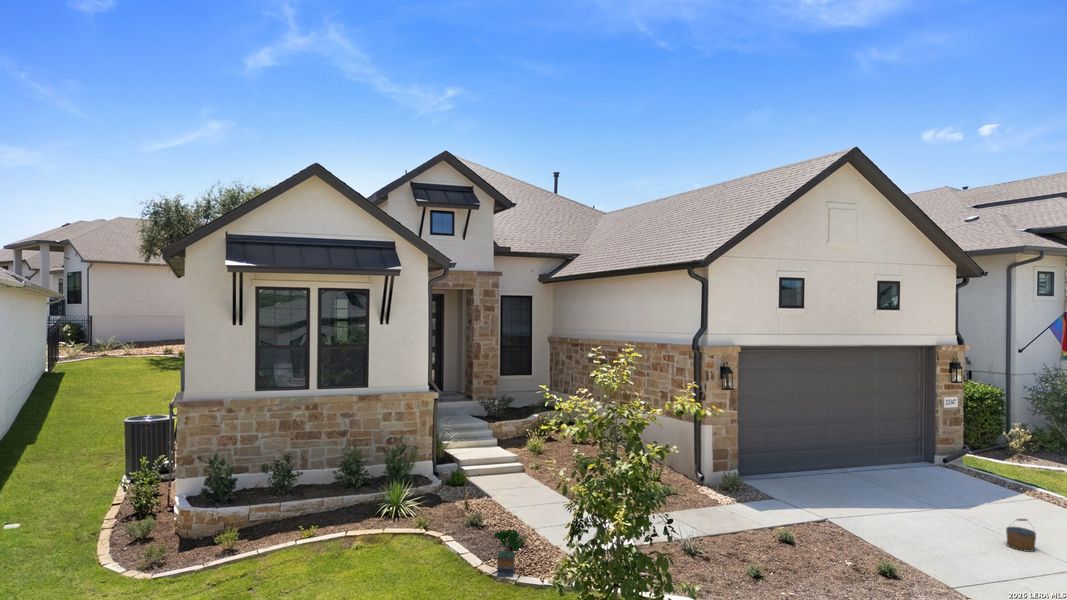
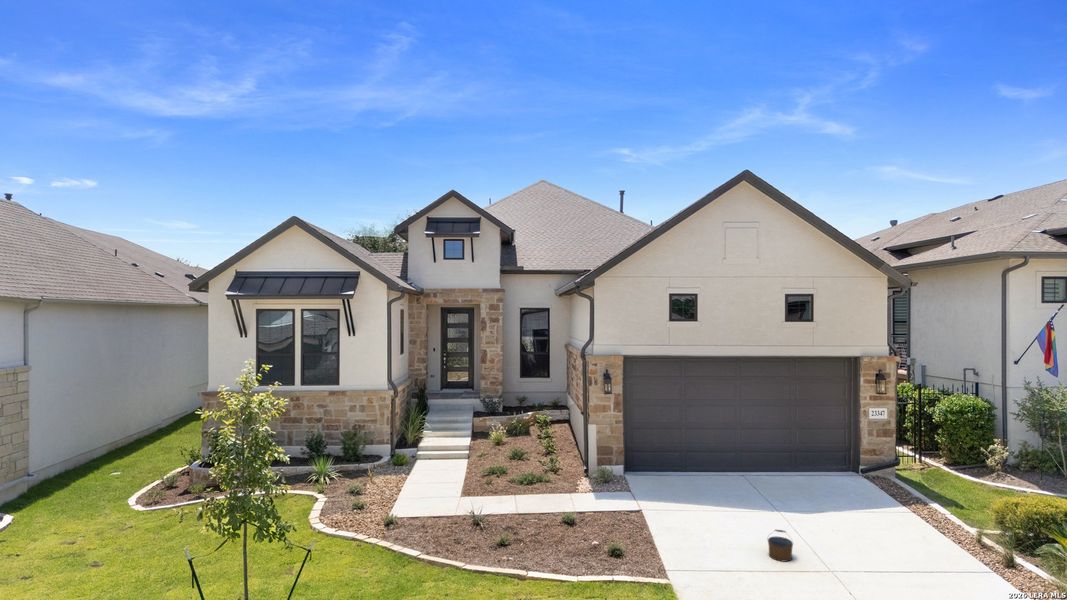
potted tree: present [494,529,521,577] -> none [313,492,334,526]

